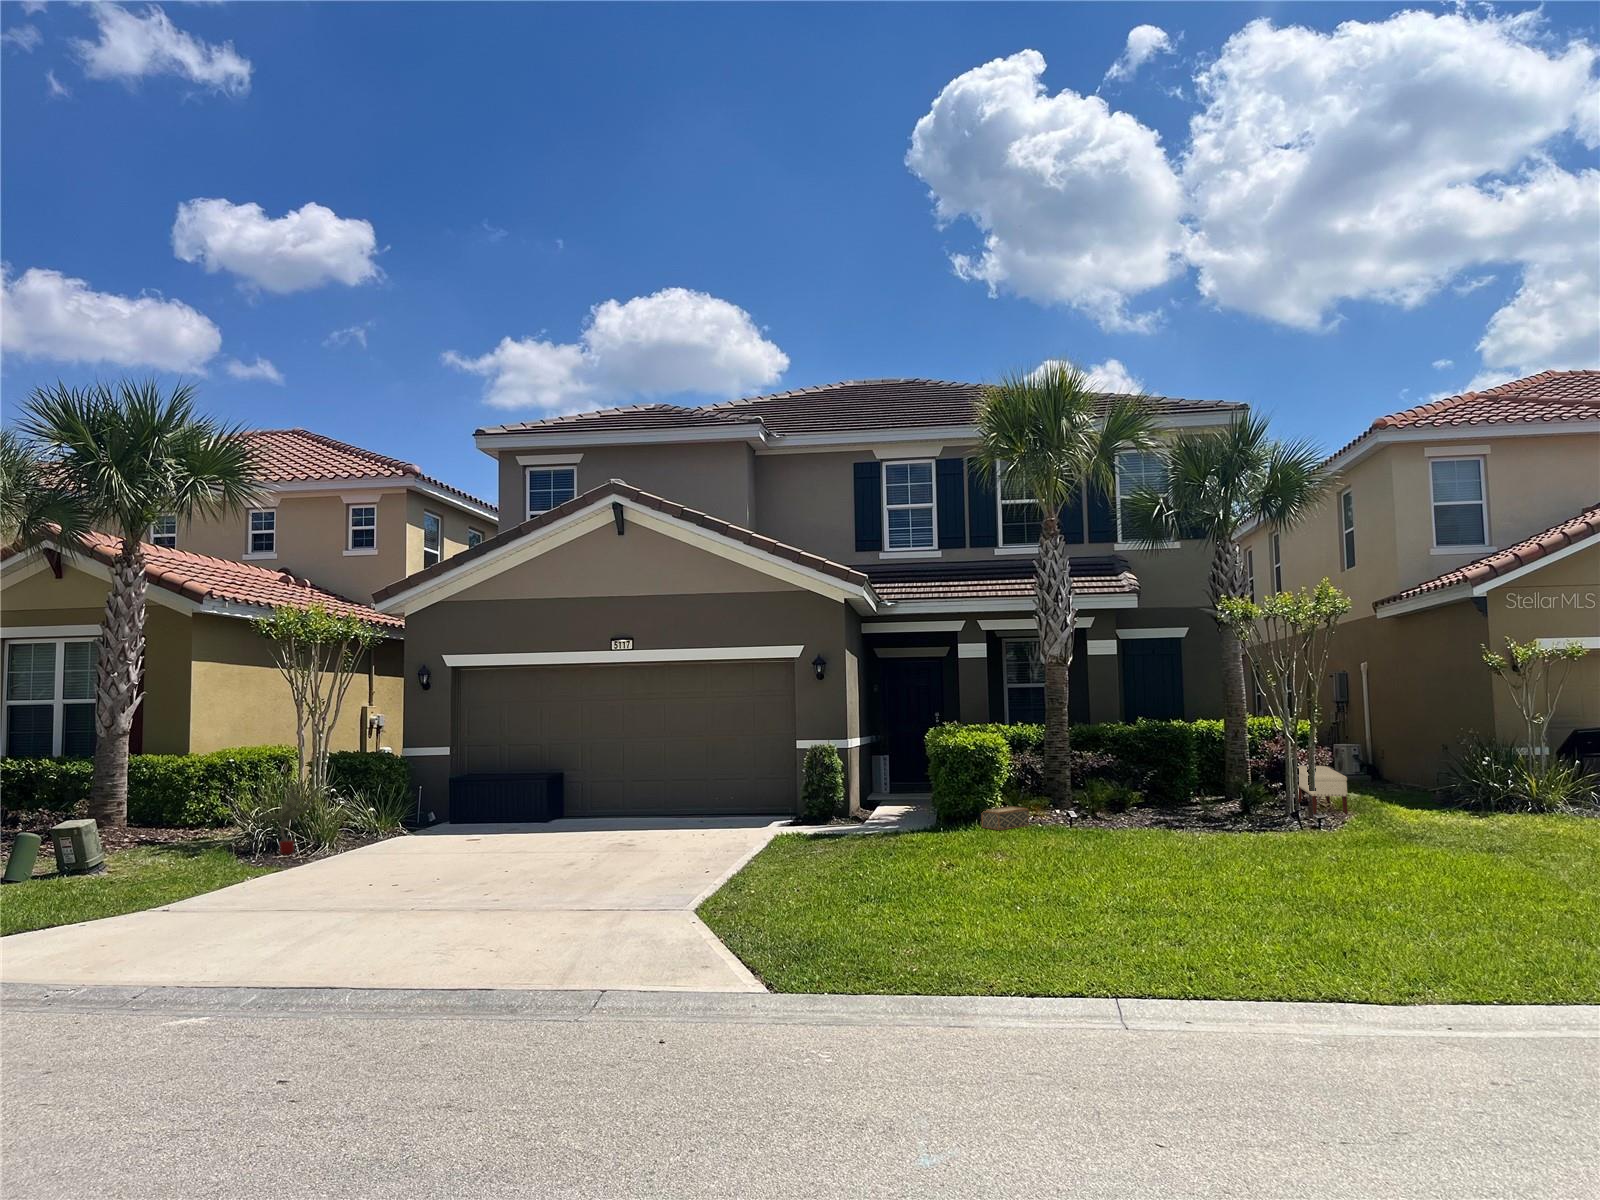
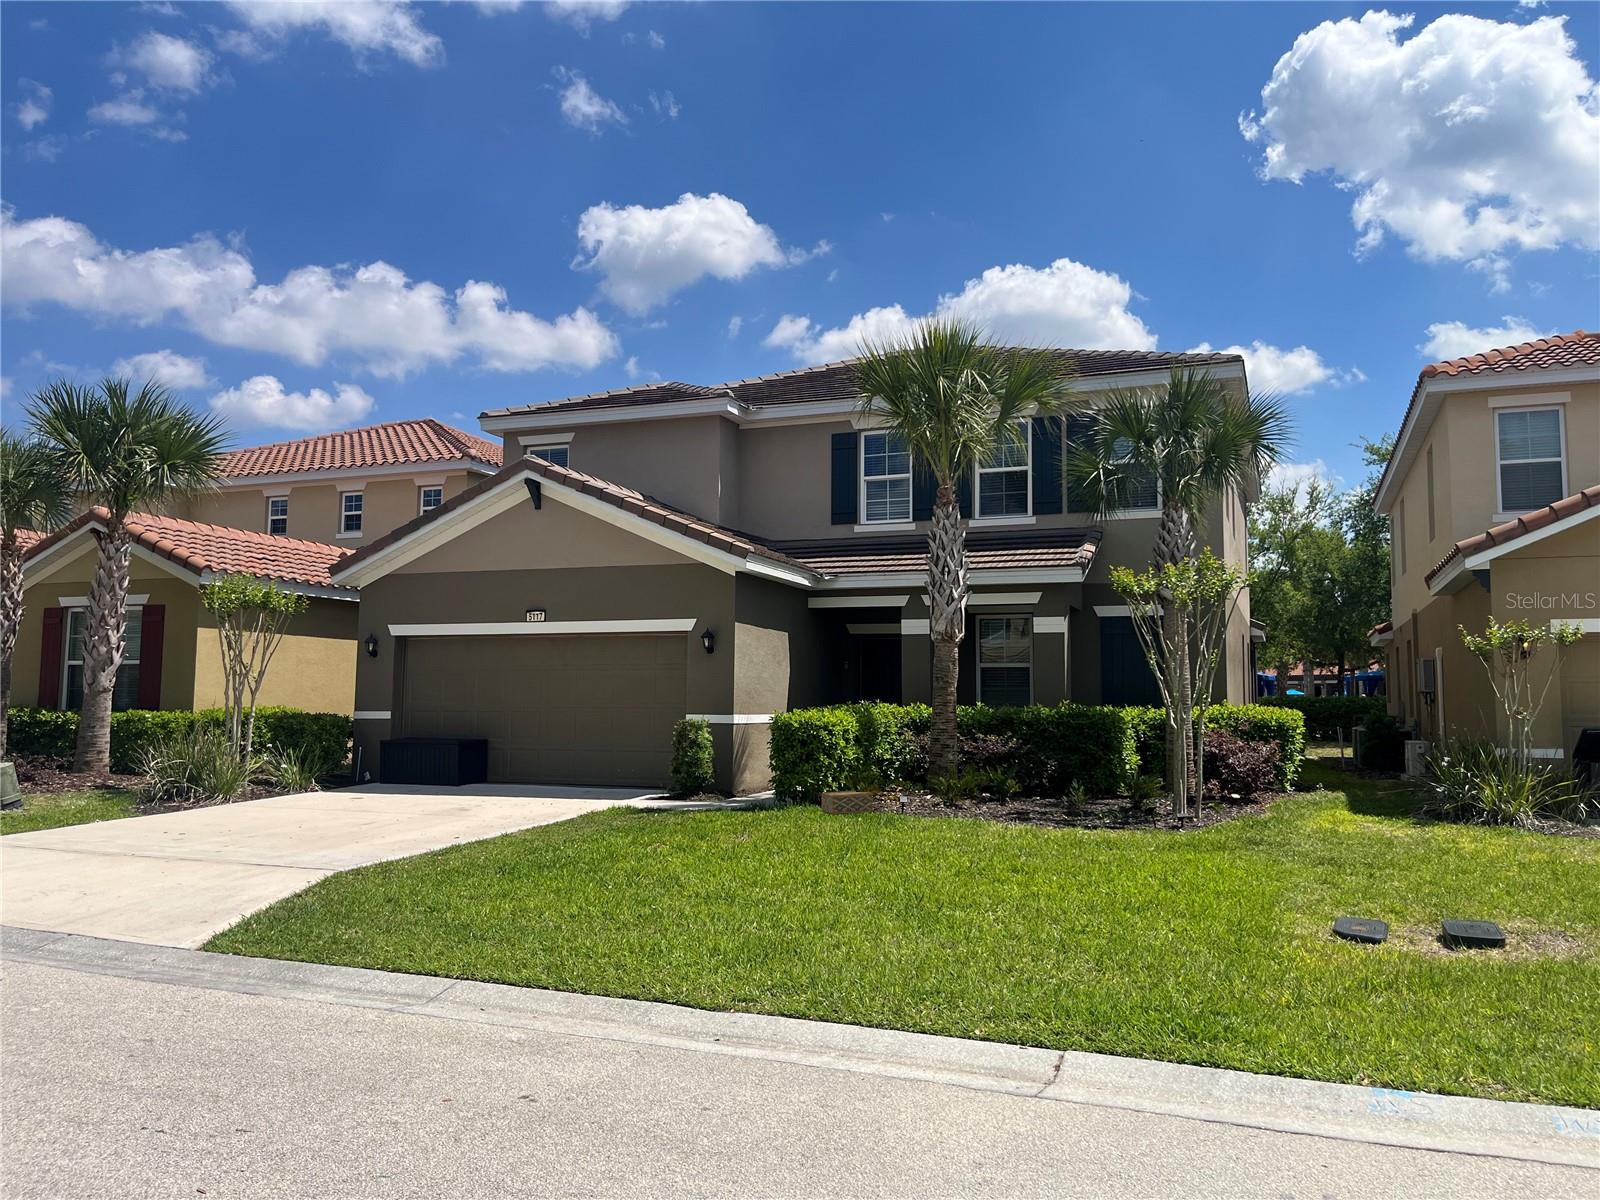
bench: present [1297,766,1348,815] -> none [1193,761,1246,817]
potted tree: present [256,785,317,855] -> none [161,738,218,803]

